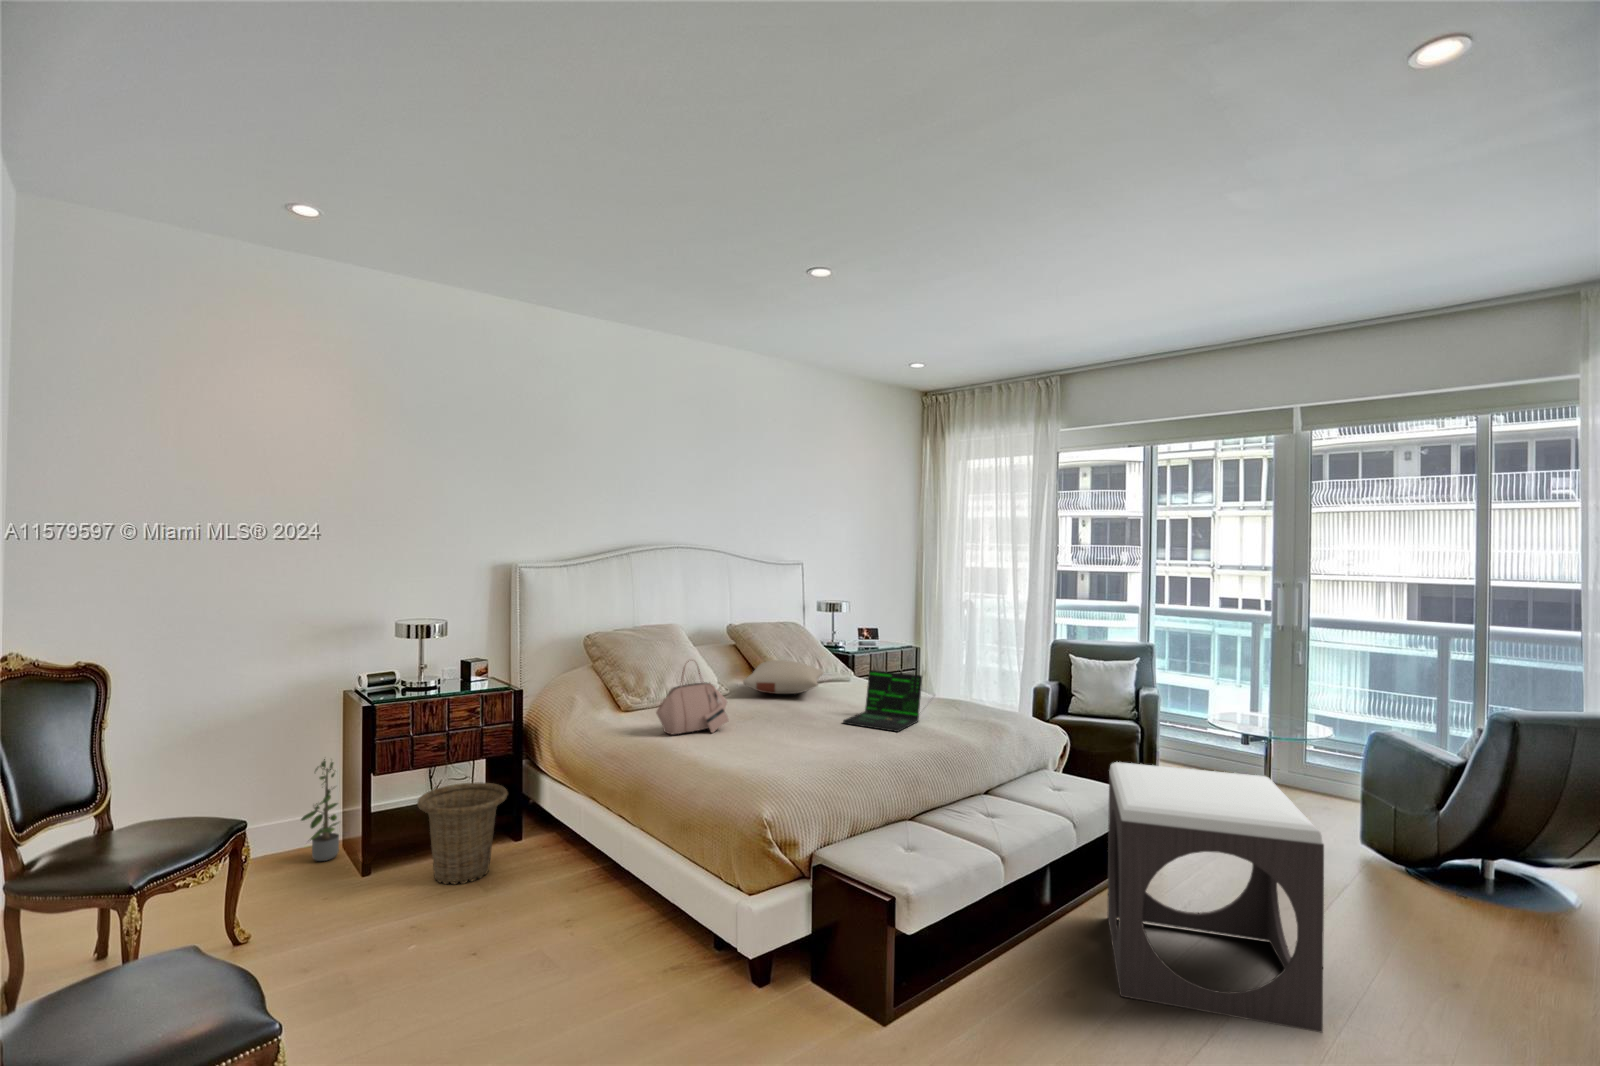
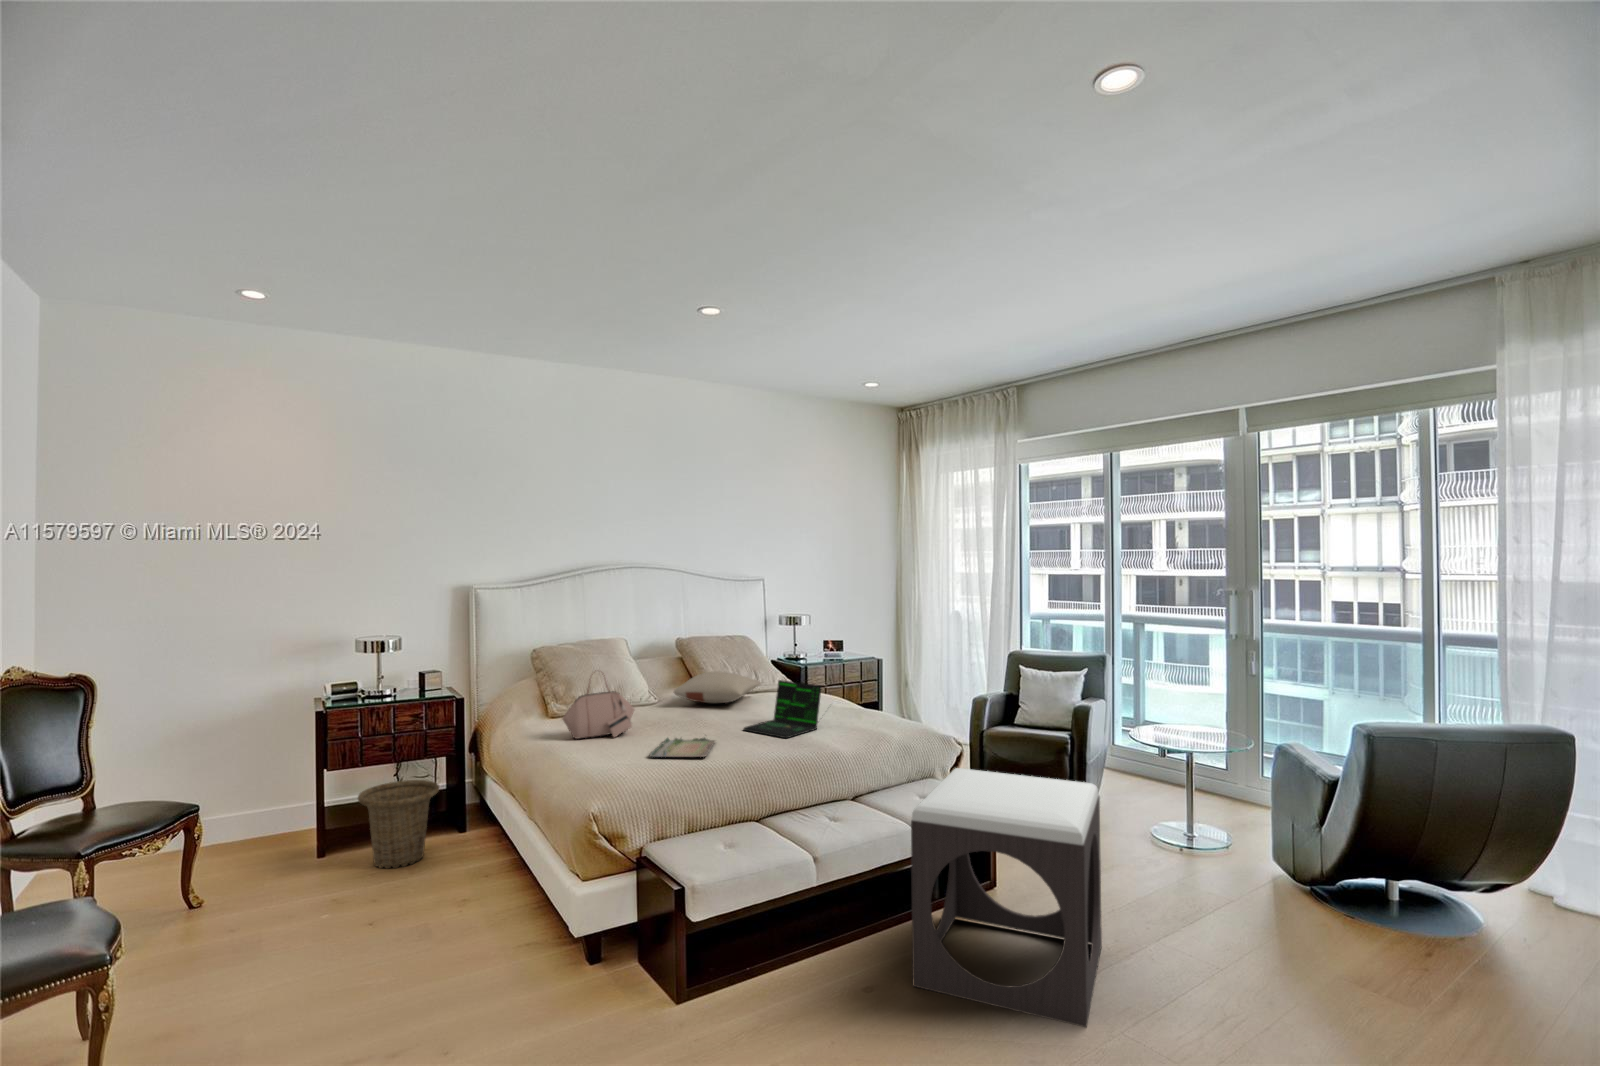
tray: none [773,727,837,755] -> present [650,738,715,757]
potted plant: present [301,759,339,861] -> none [274,755,310,846]

